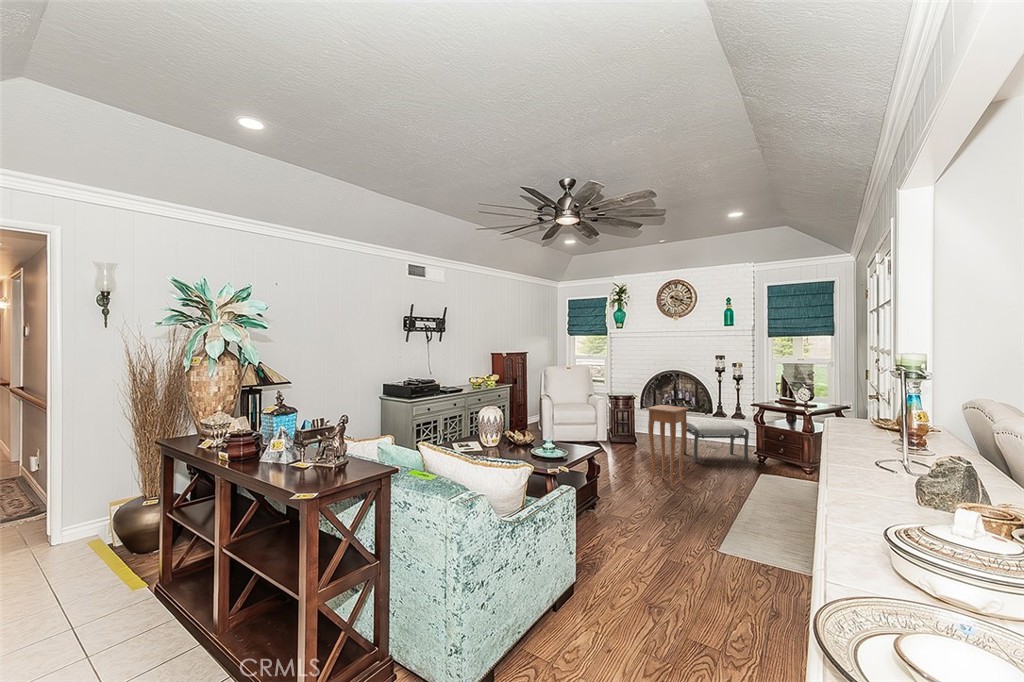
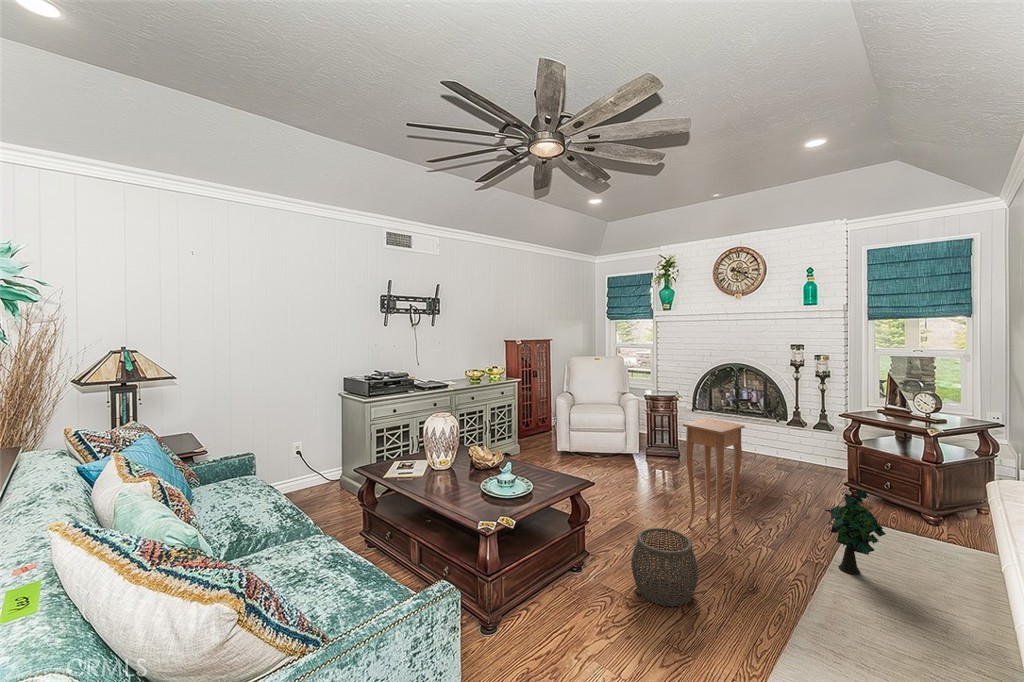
ottoman: present [684,421,749,463] -> none [742,435,837,496]
decorative plant: none [741,446,780,503] -> present [825,490,885,575]
woven basket: none [620,475,665,524] -> present [631,528,699,607]

